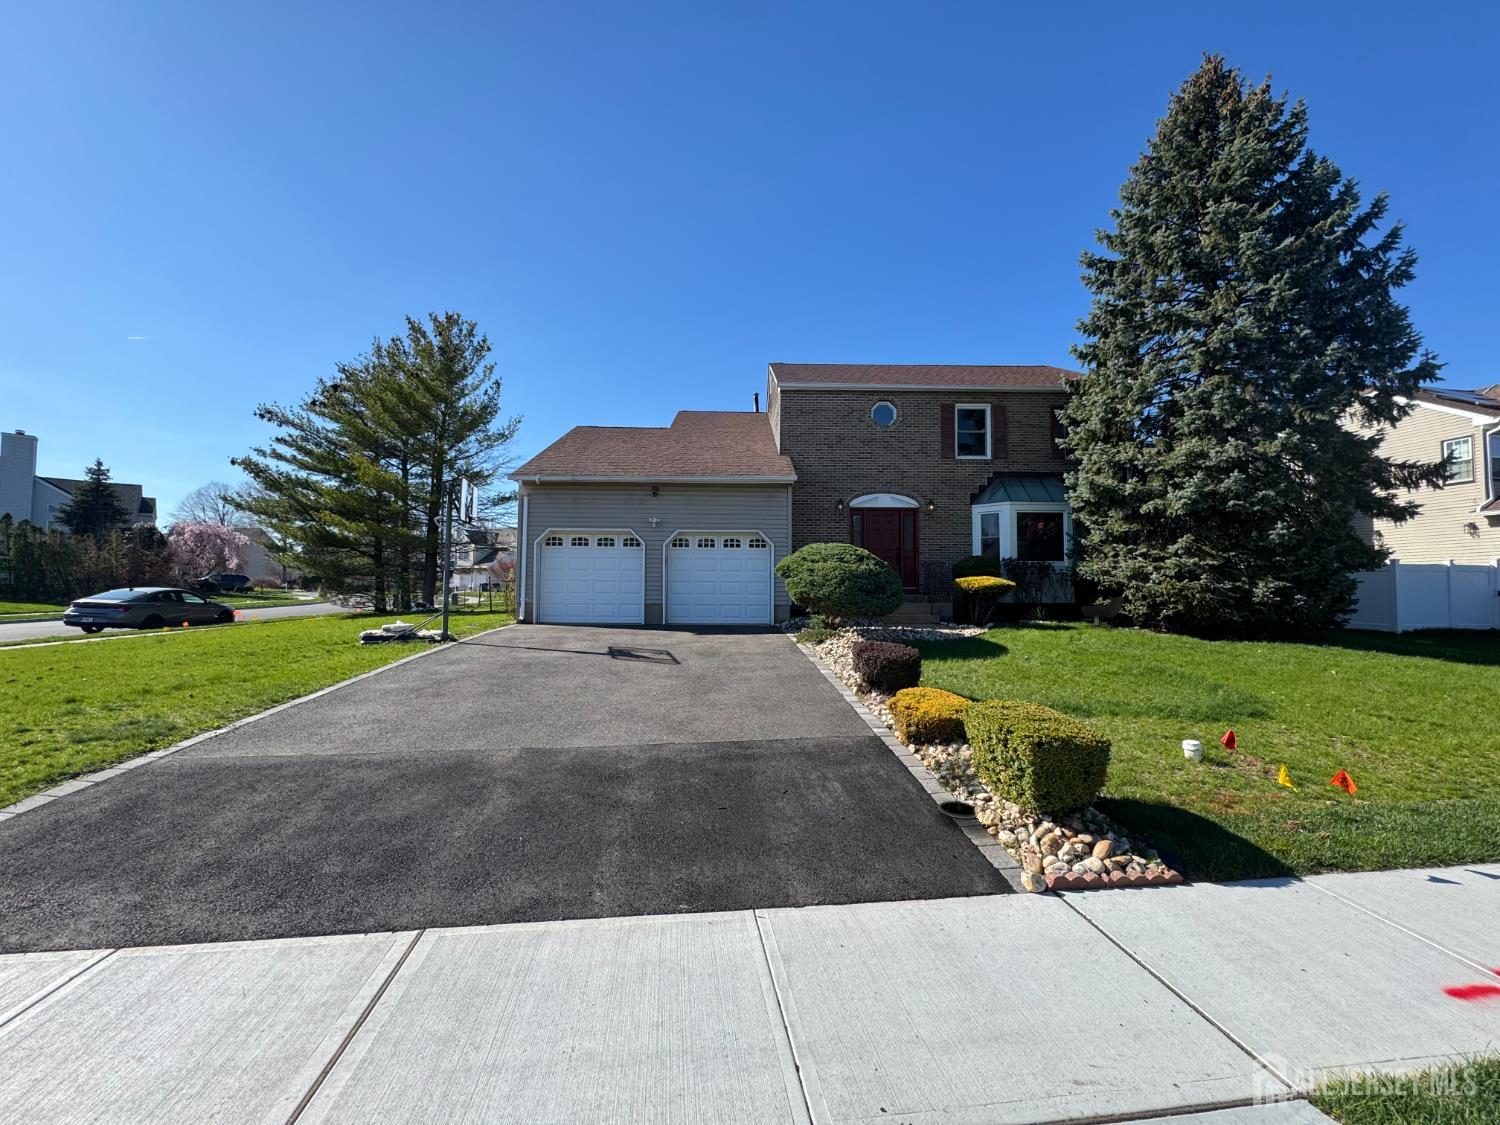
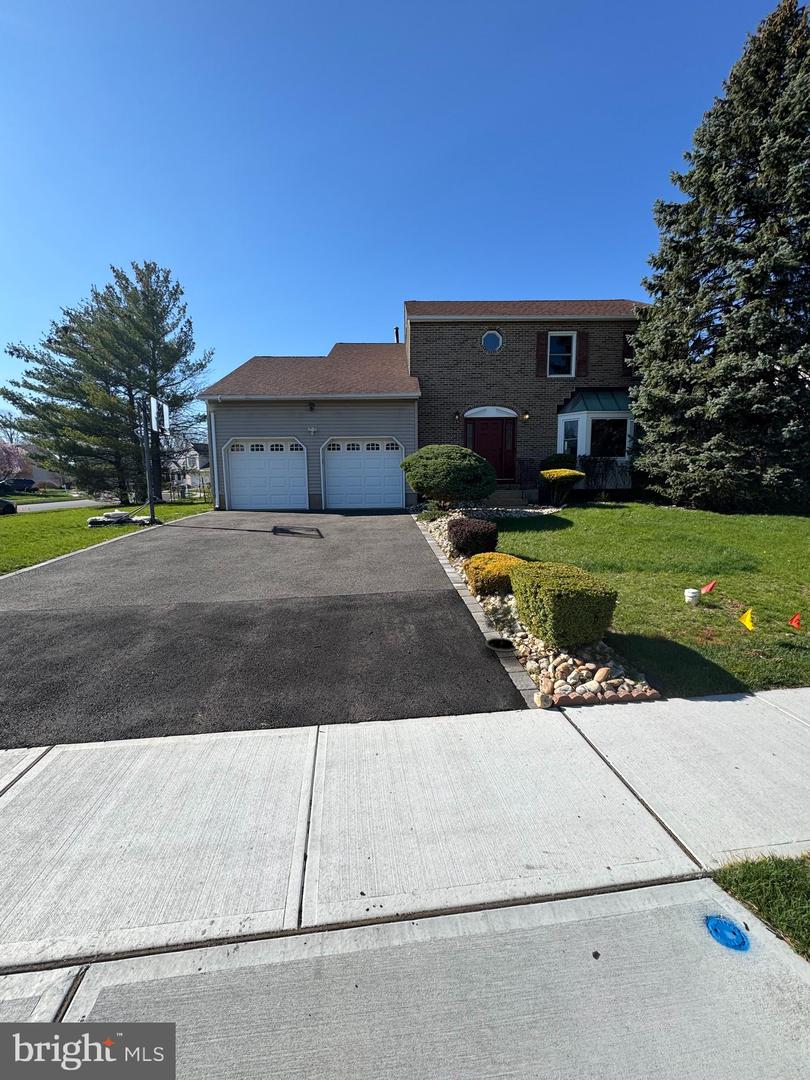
lounge chair: present [1081,597,1124,626] -> none [633,483,667,506]

